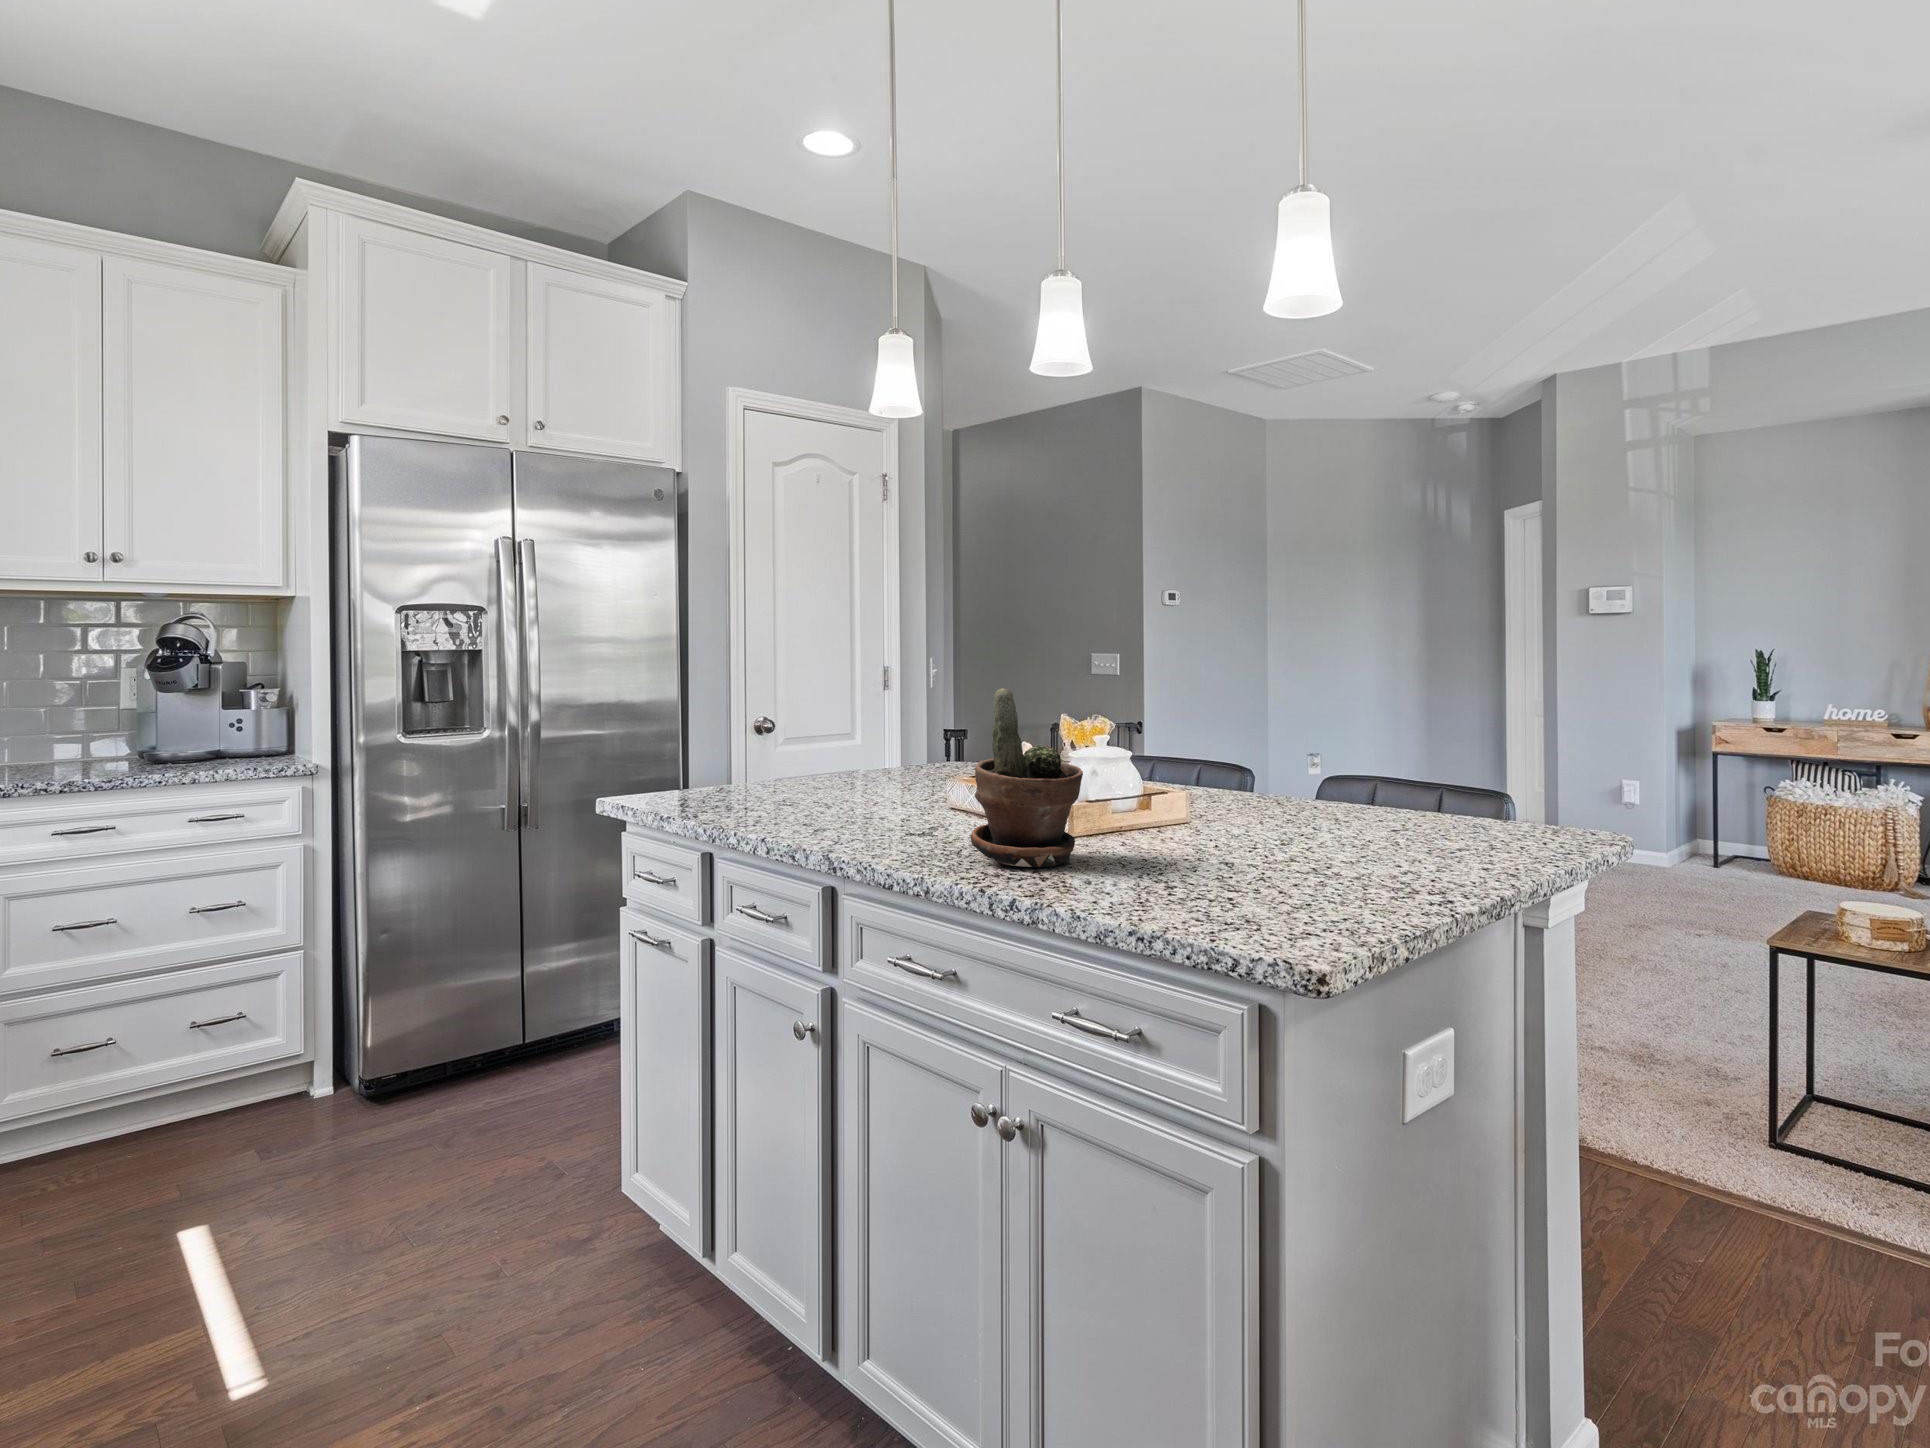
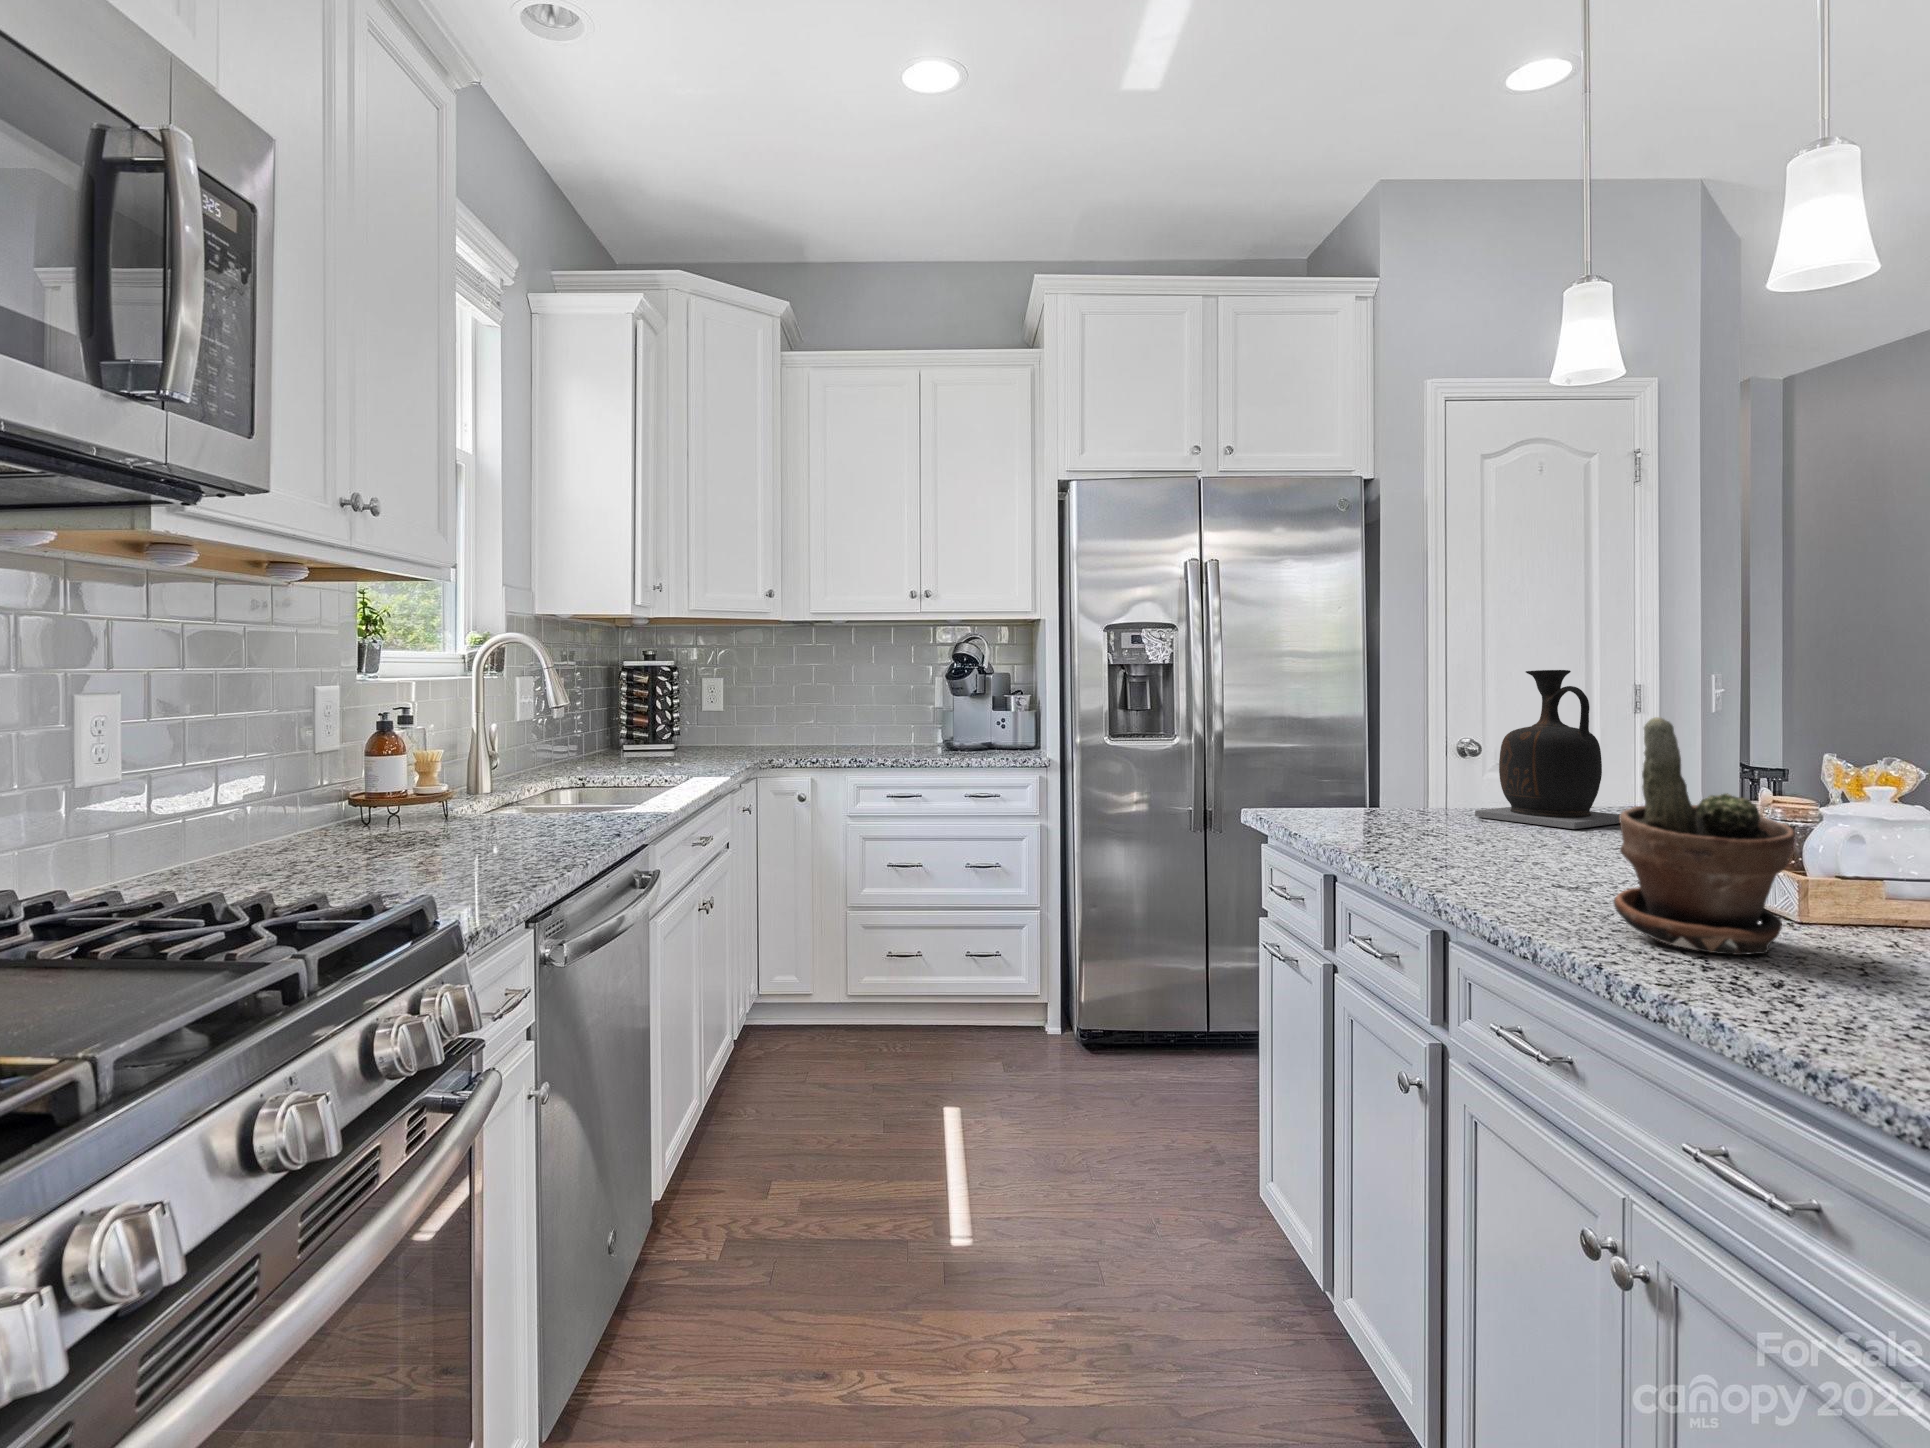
vase: none [806,655,917,789] -> present [1475,670,1620,829]

